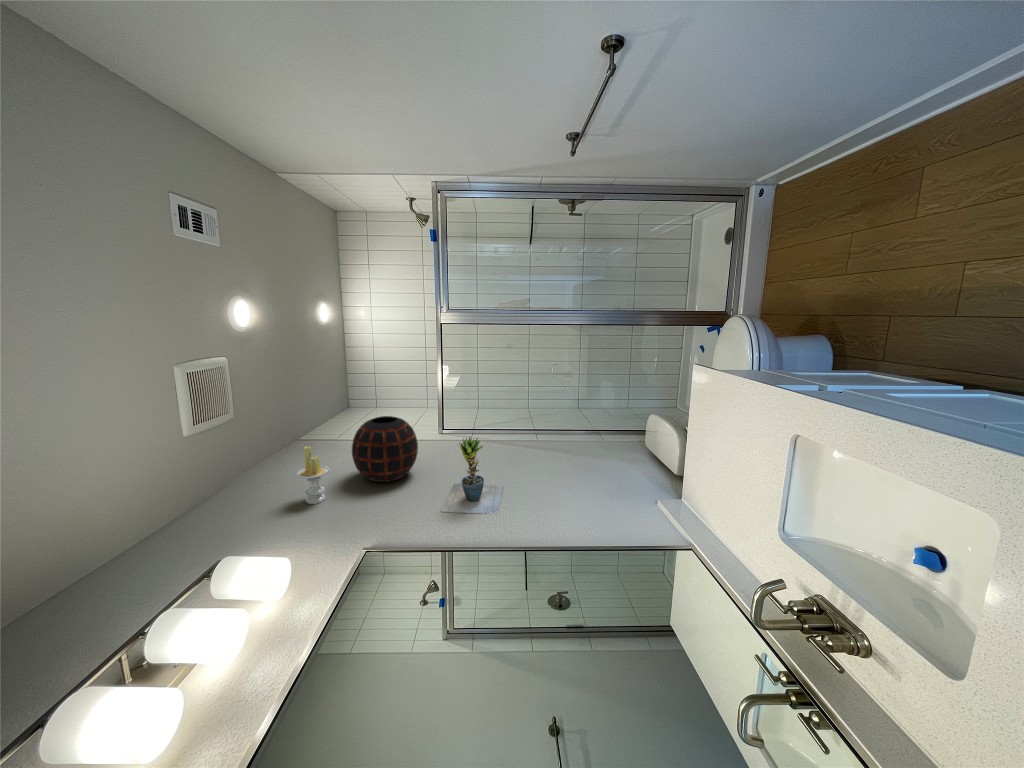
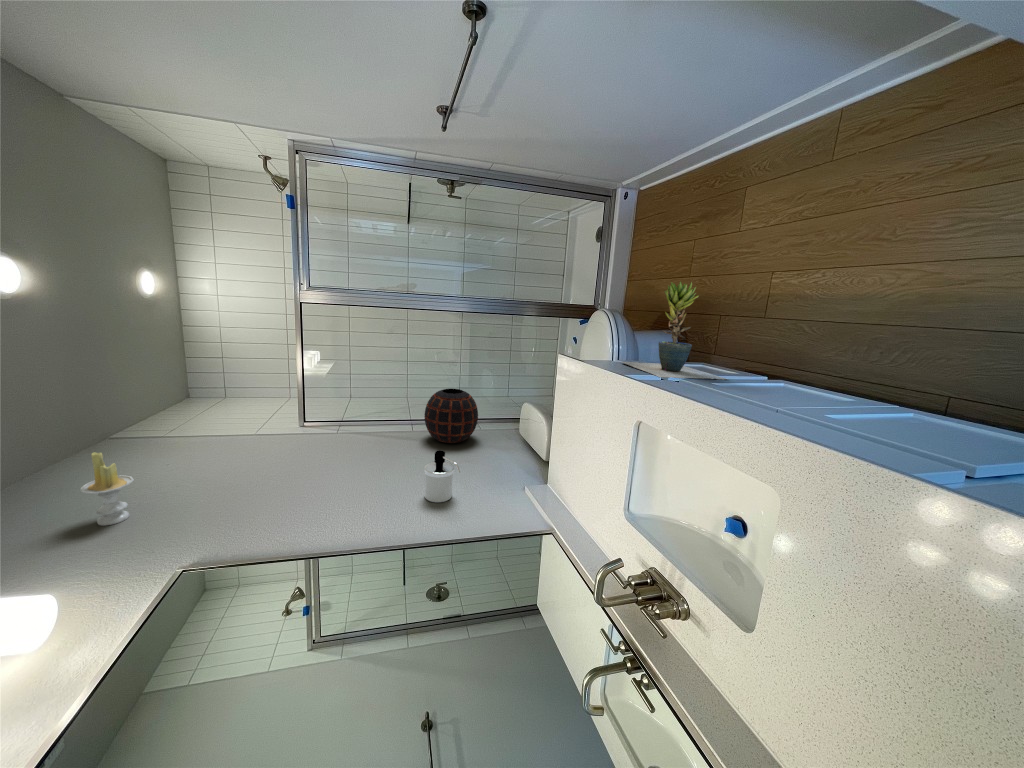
decorative vase: present [352,416,418,482] -> present [424,389,478,443]
potted plant: present [441,437,503,514] -> present [622,282,725,380]
soap dispenser: none [554,458,590,508] -> present [424,450,460,502]

